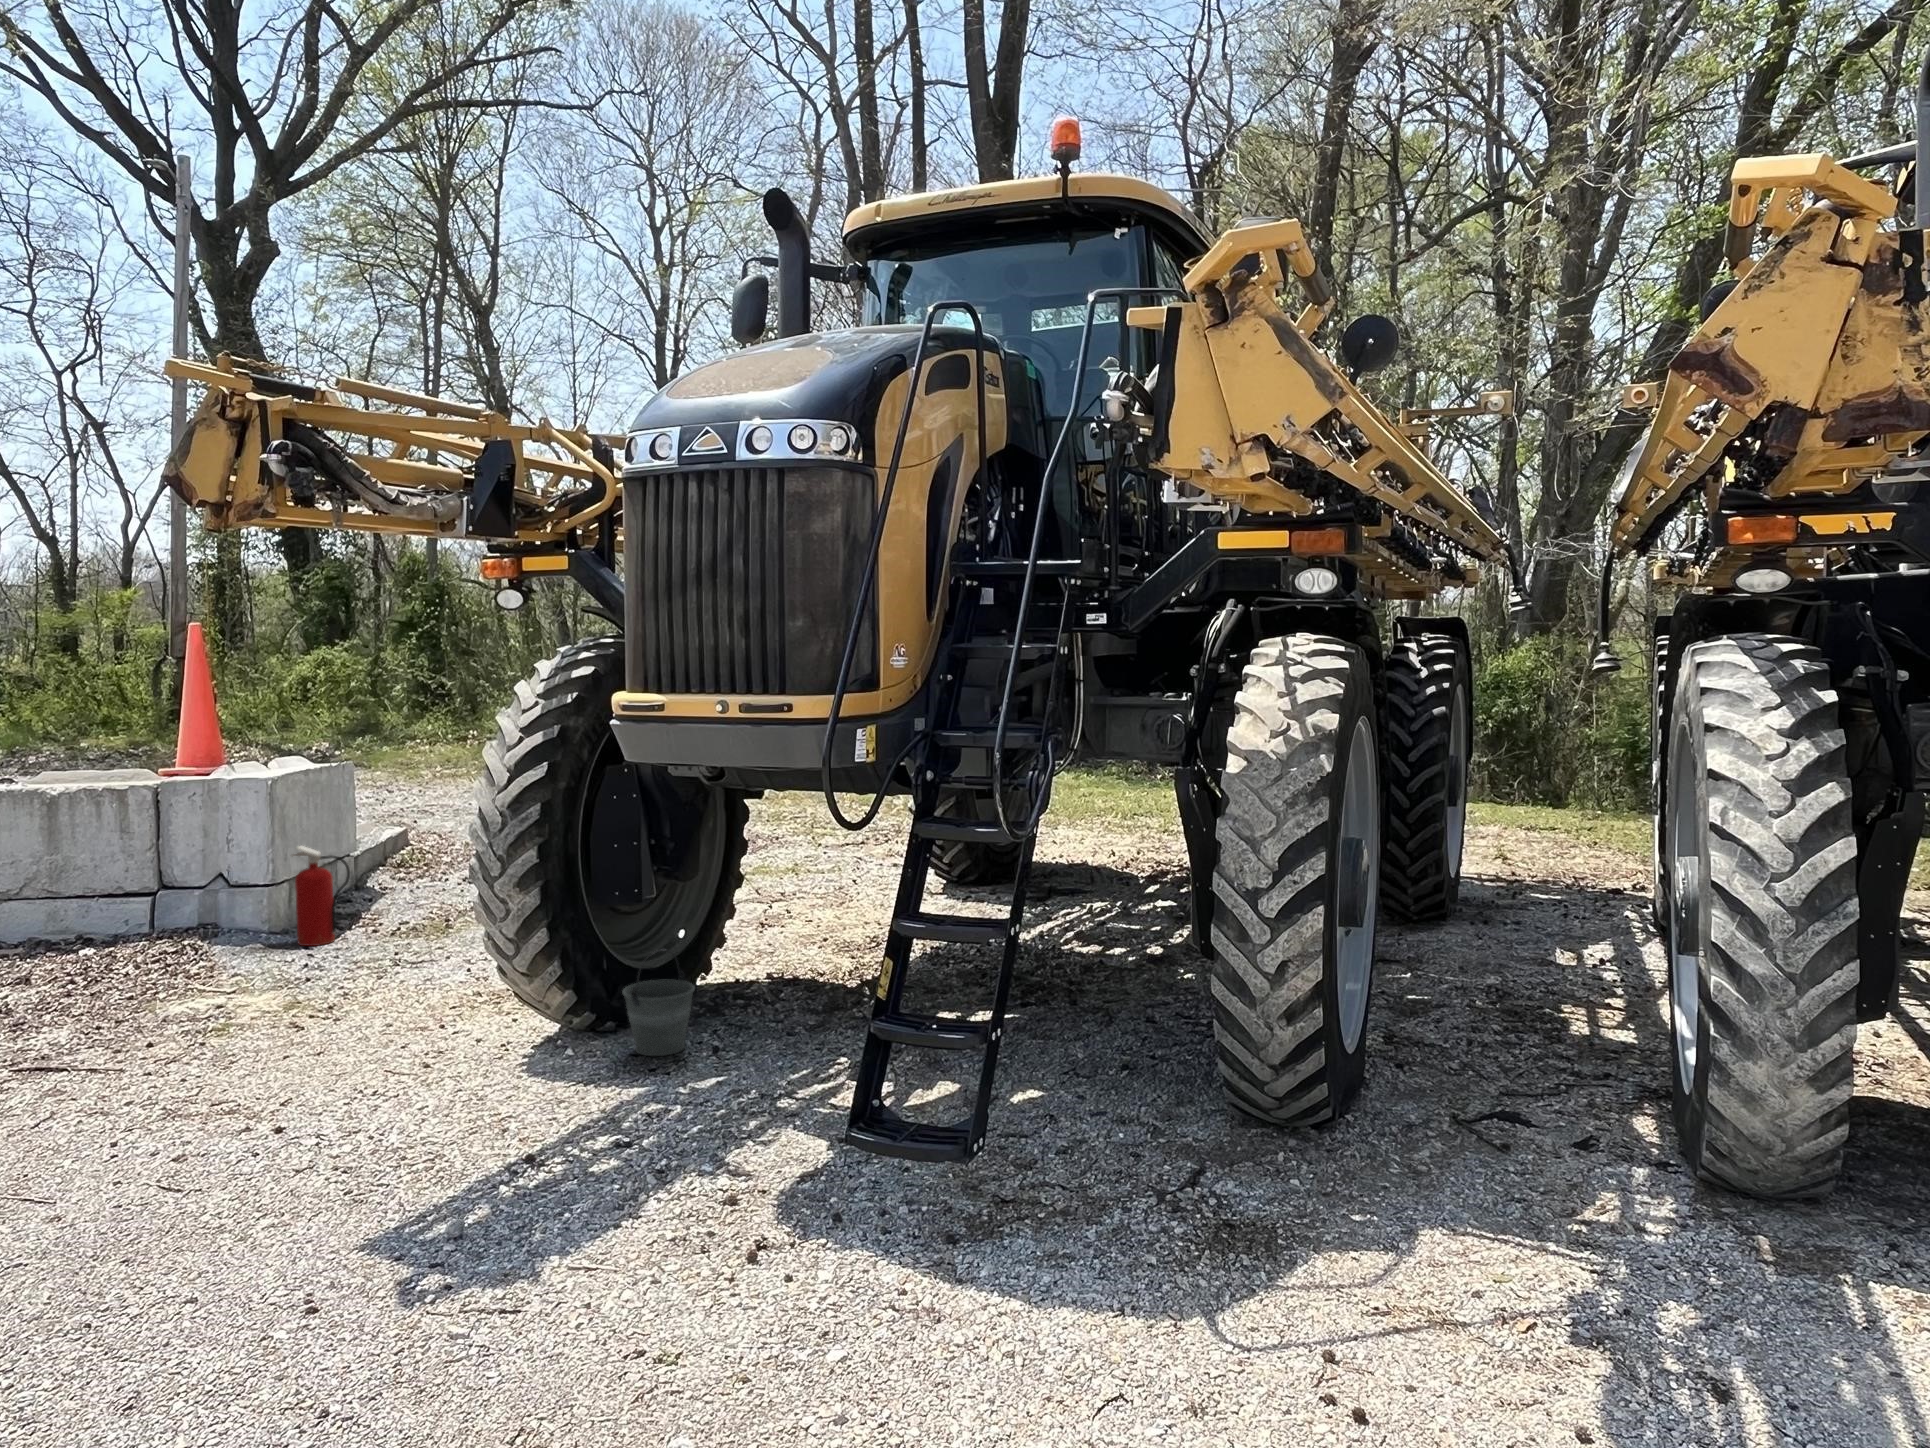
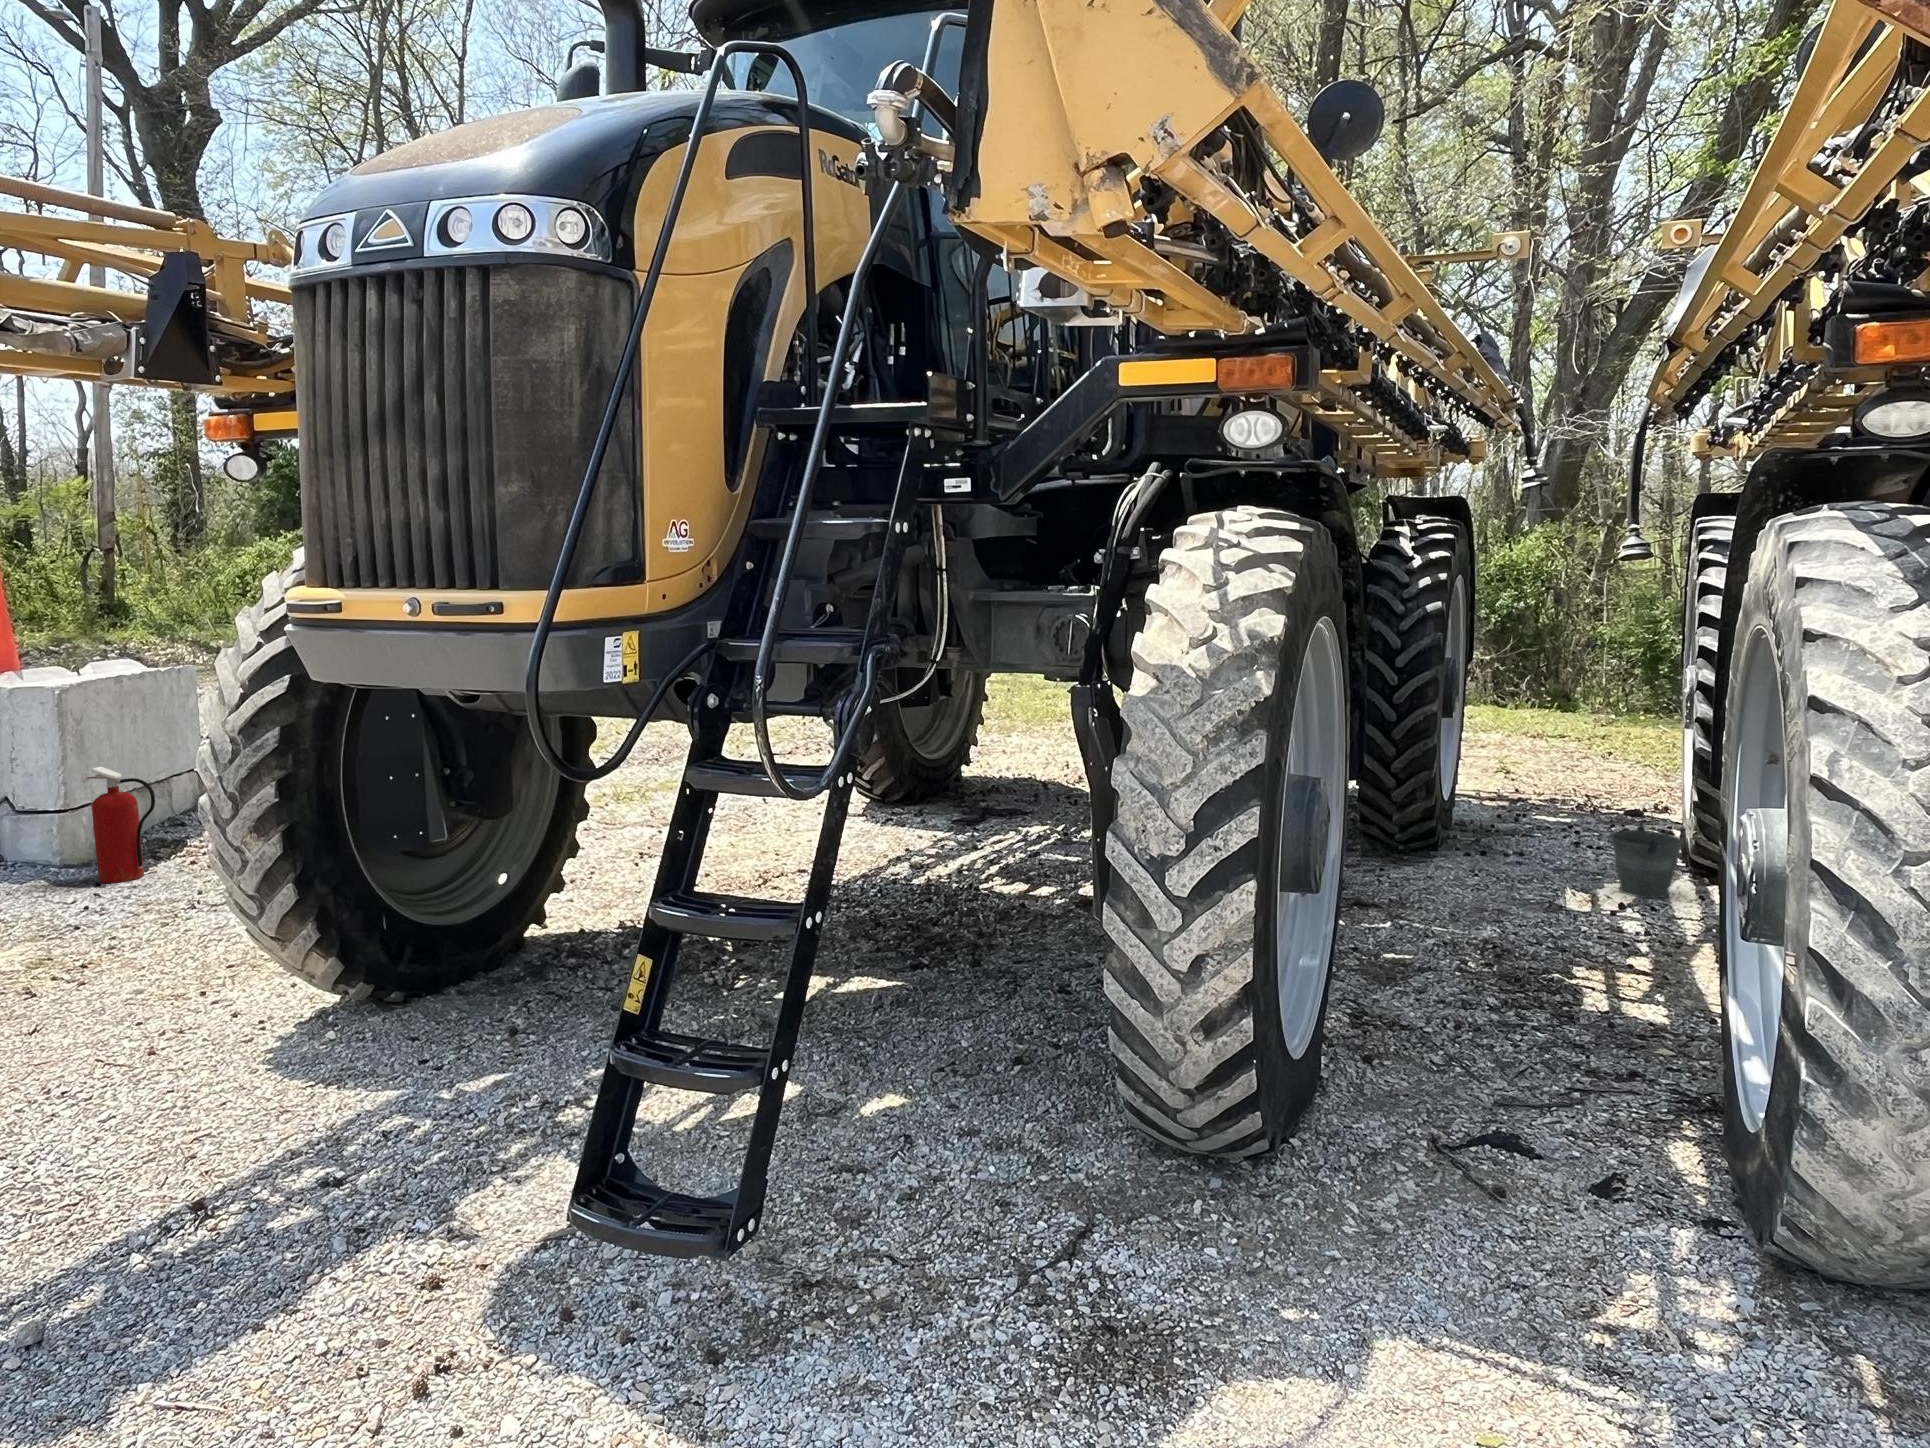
bucket: present [622,951,695,1056] -> present [1610,803,1684,898]

